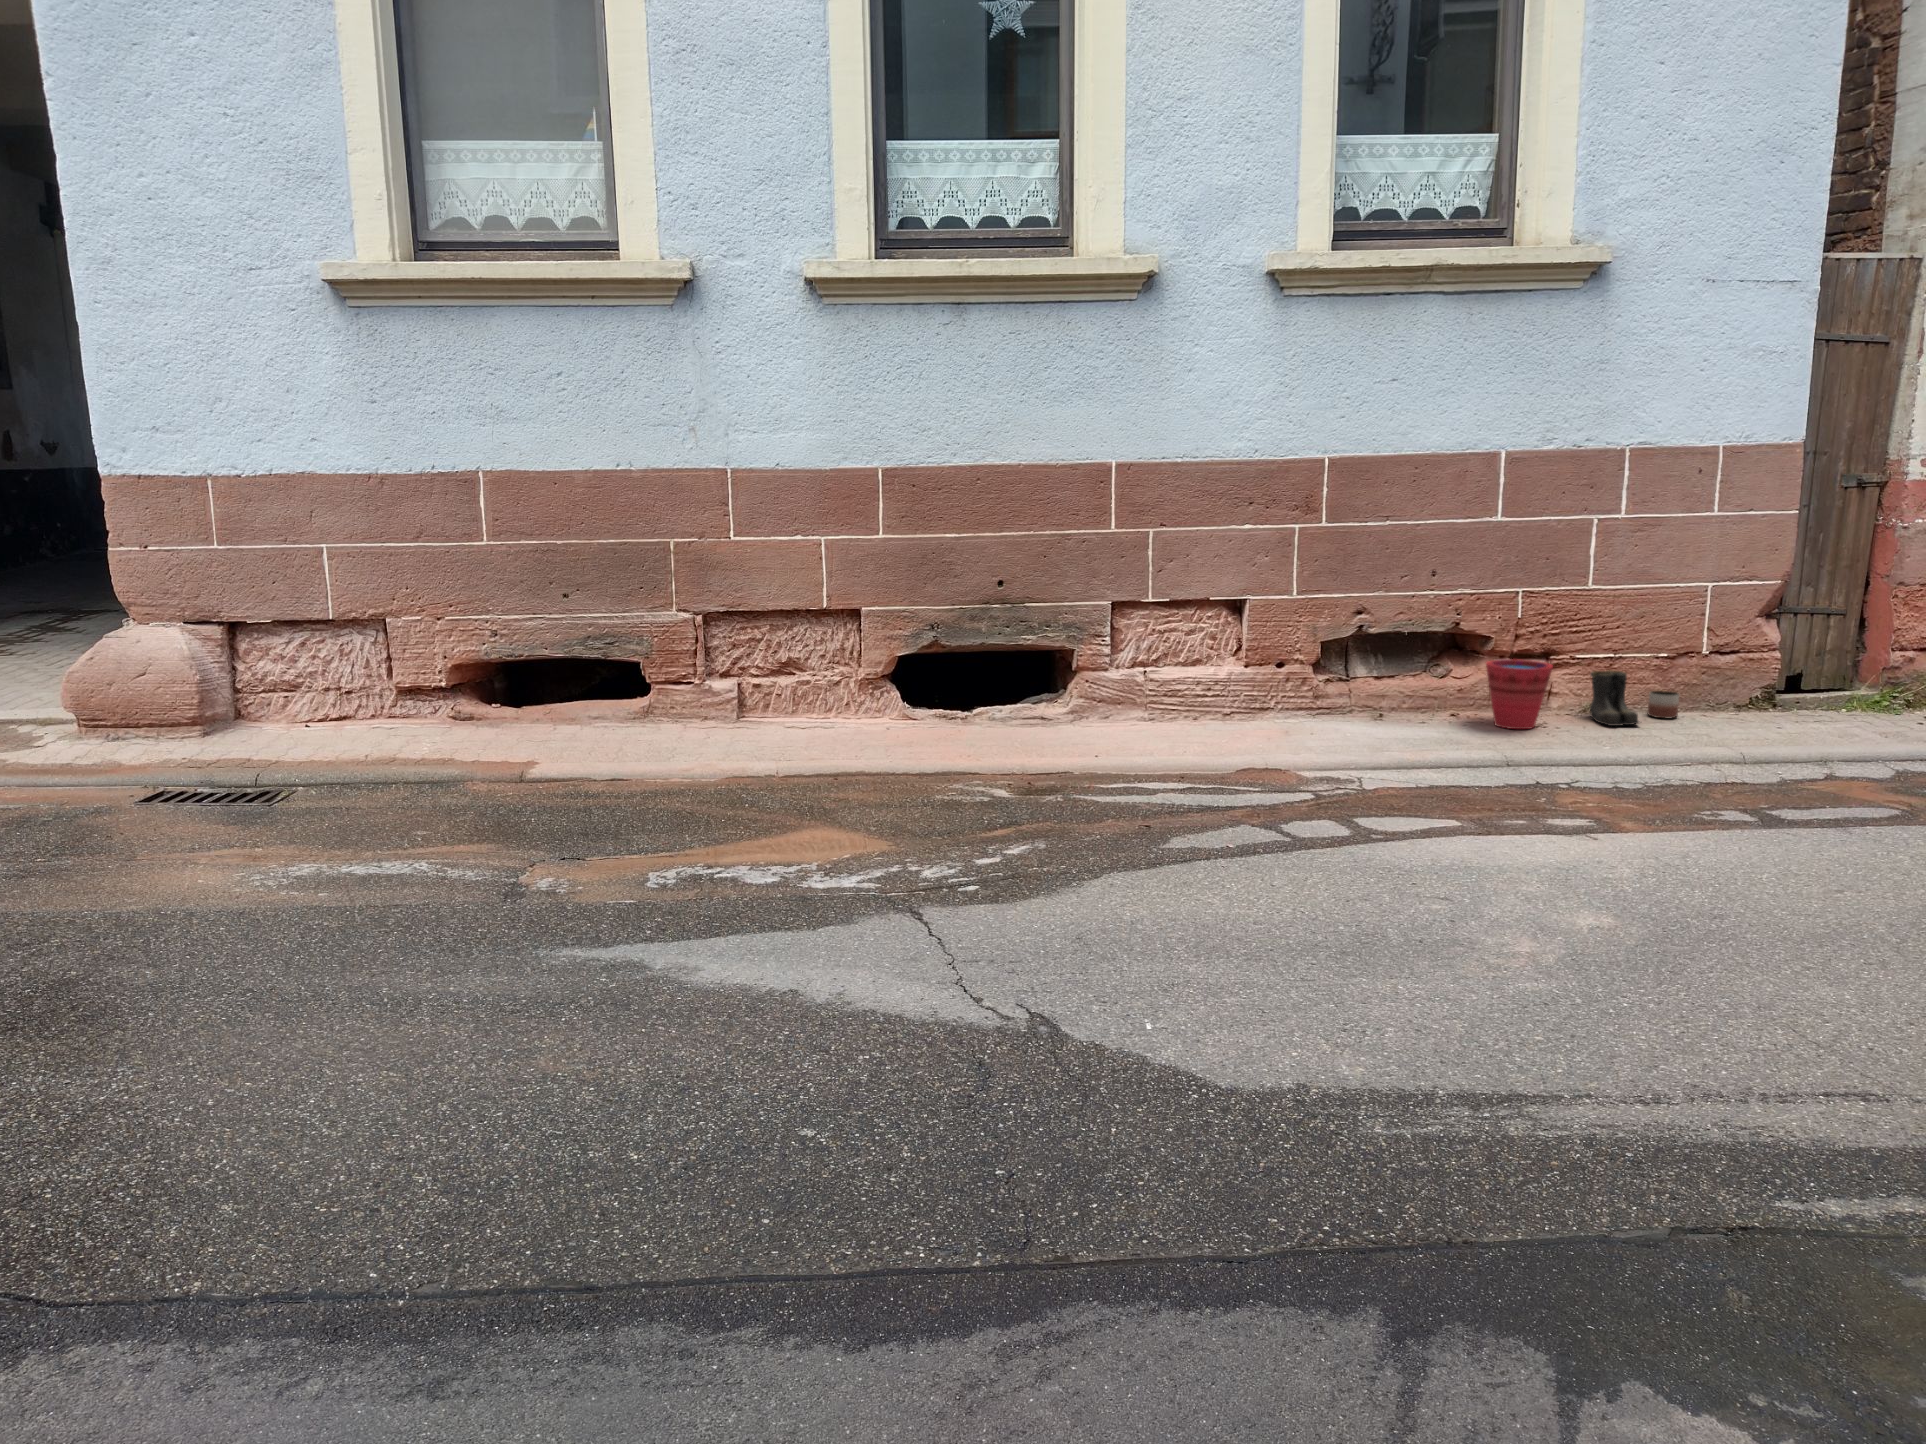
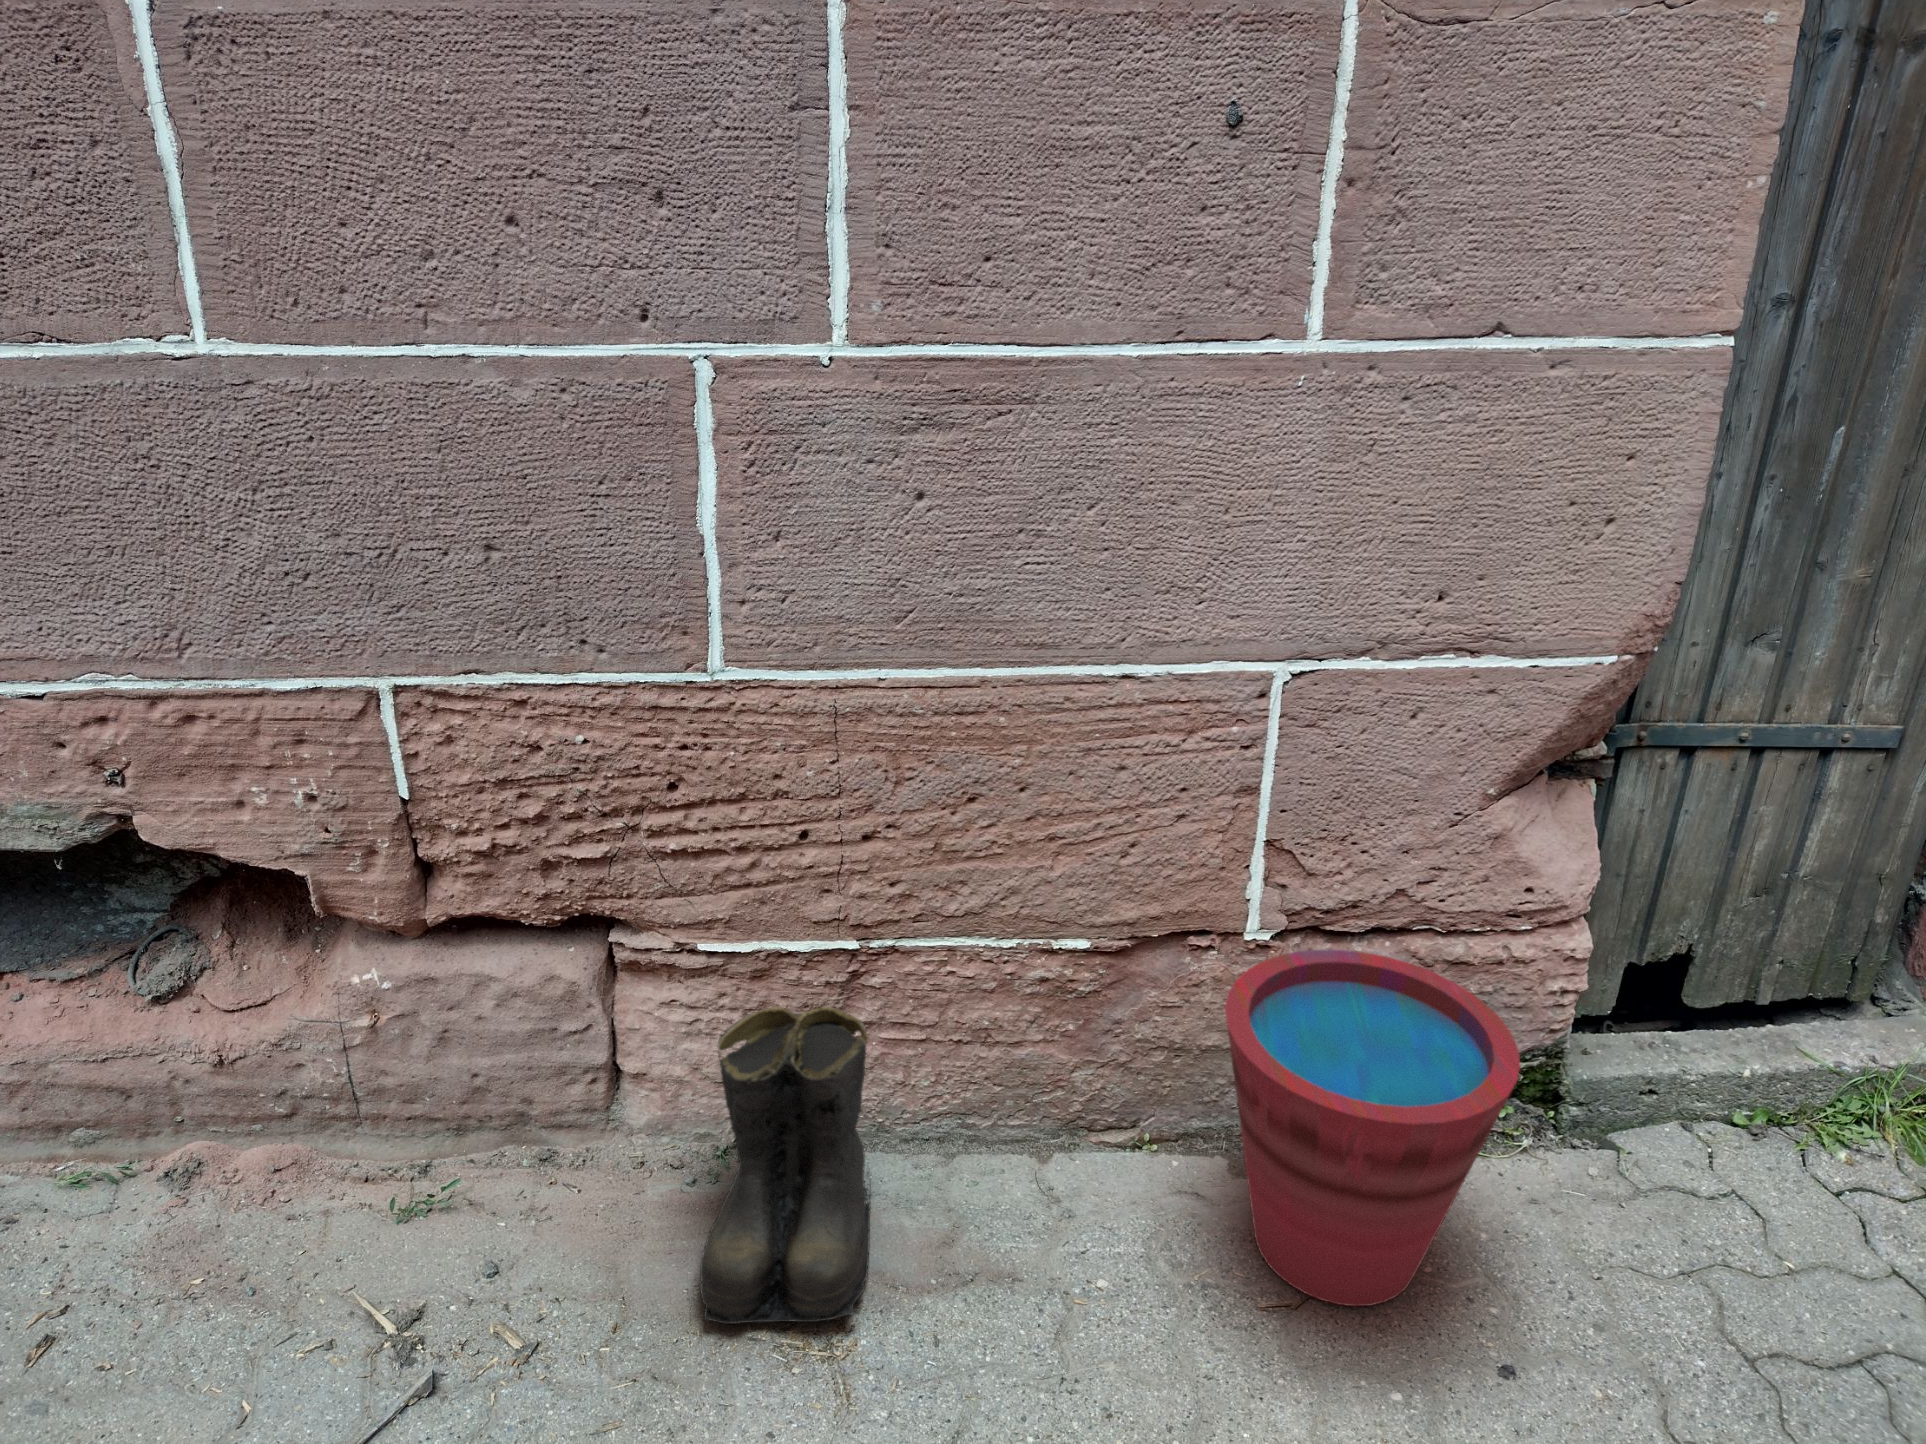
bucket: present [1486,659,1553,729] -> present [1225,949,1520,1306]
planter: present [1647,691,1679,718] -> none [988,1081,1103,1232]

